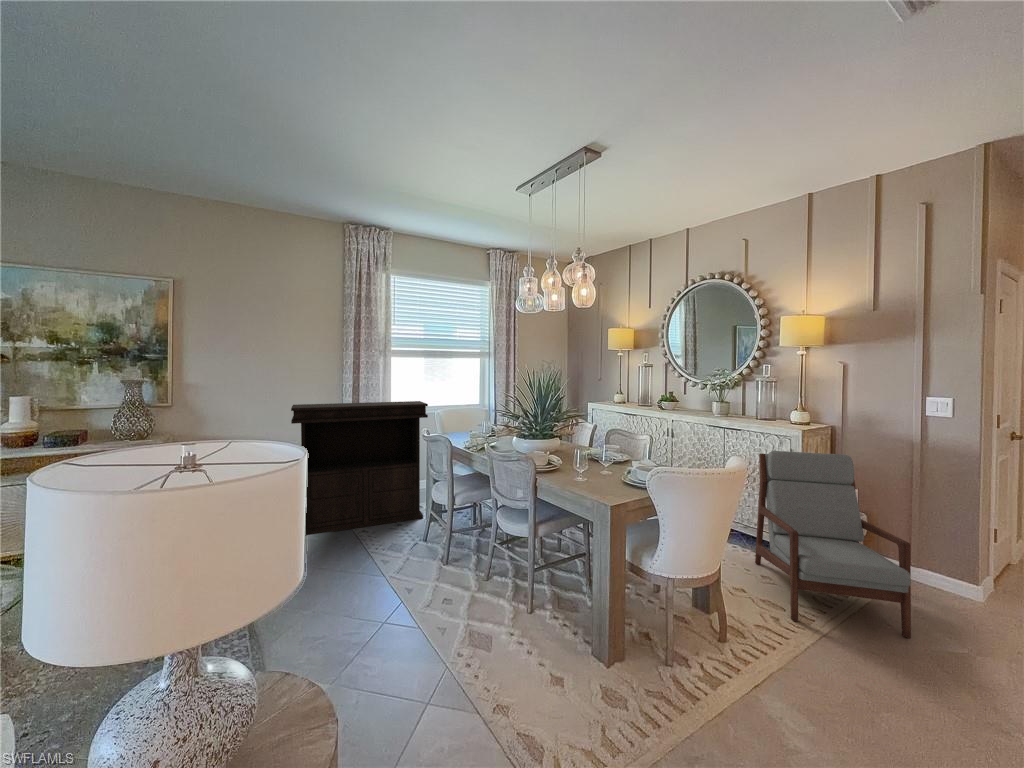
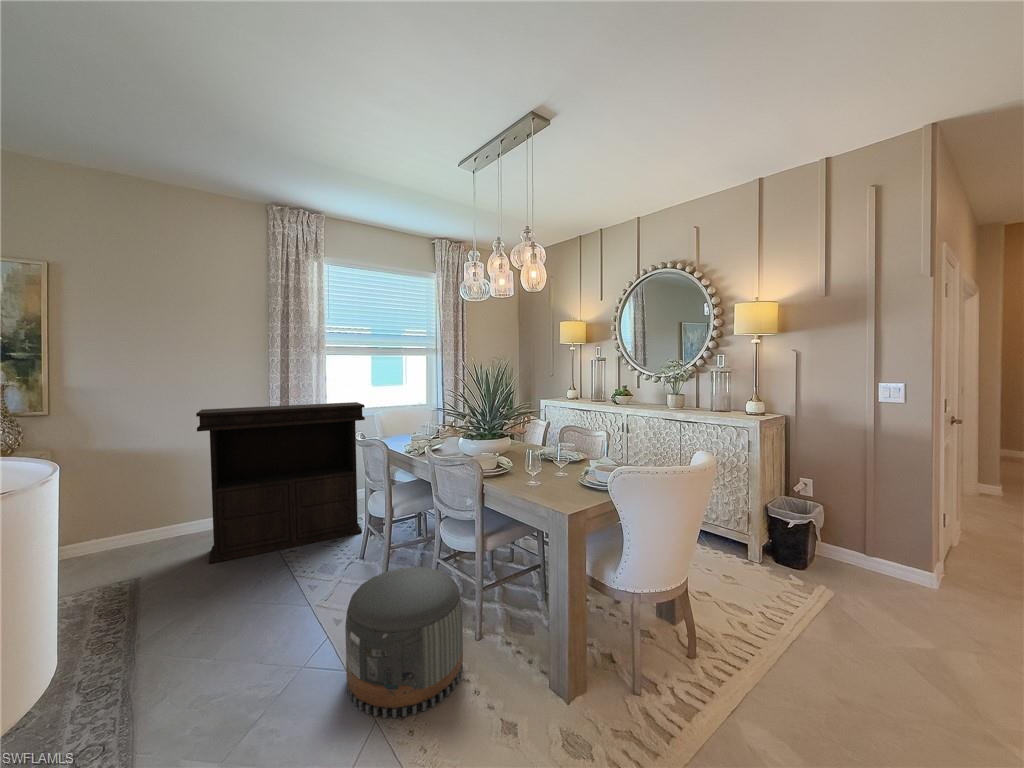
armchair: present [755,451,911,638] -> none [717,444,878,635]
pouf: none [421,547,517,667] -> present [345,567,463,718]

